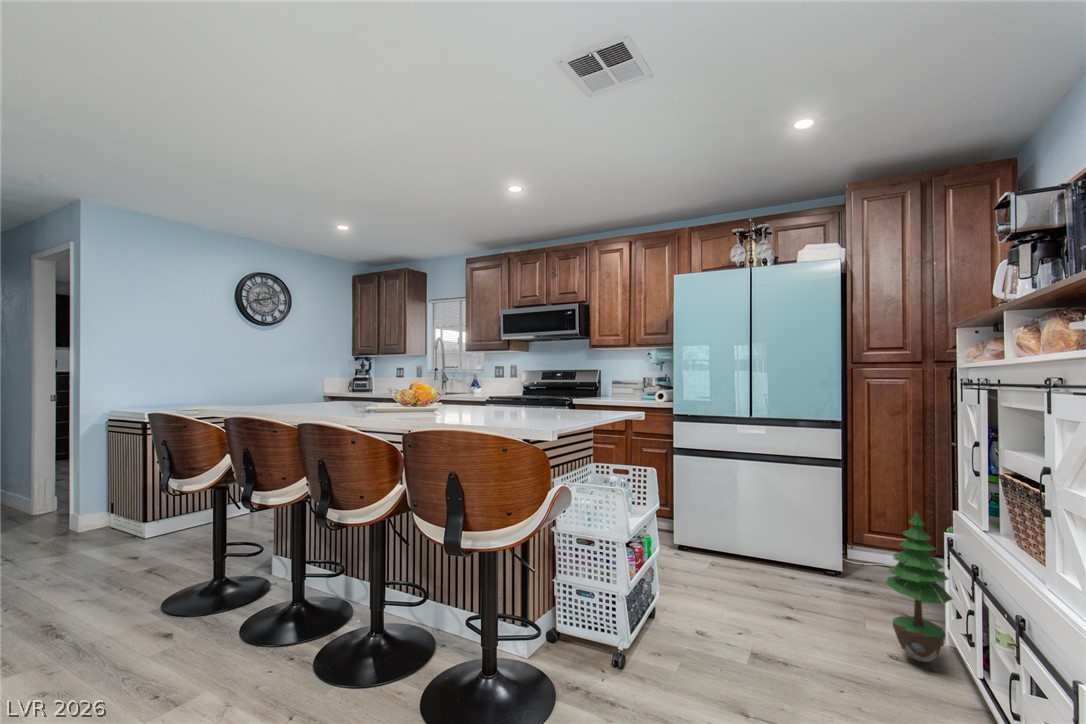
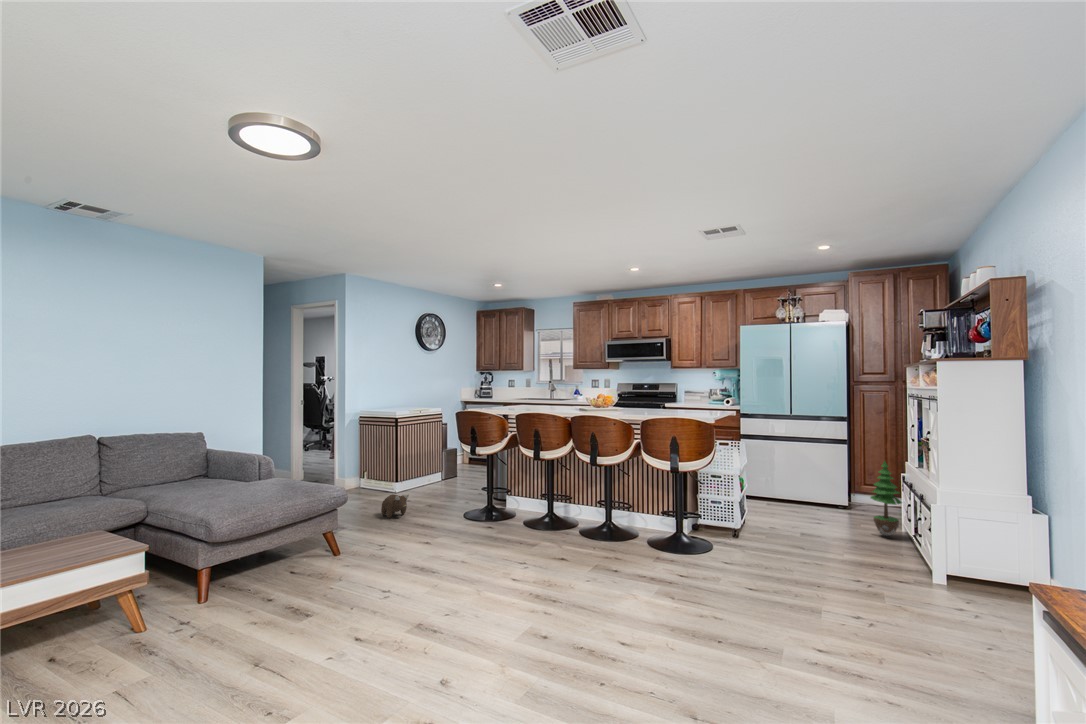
plush toy: none [27,555,81,599] -> present [381,494,409,518]

